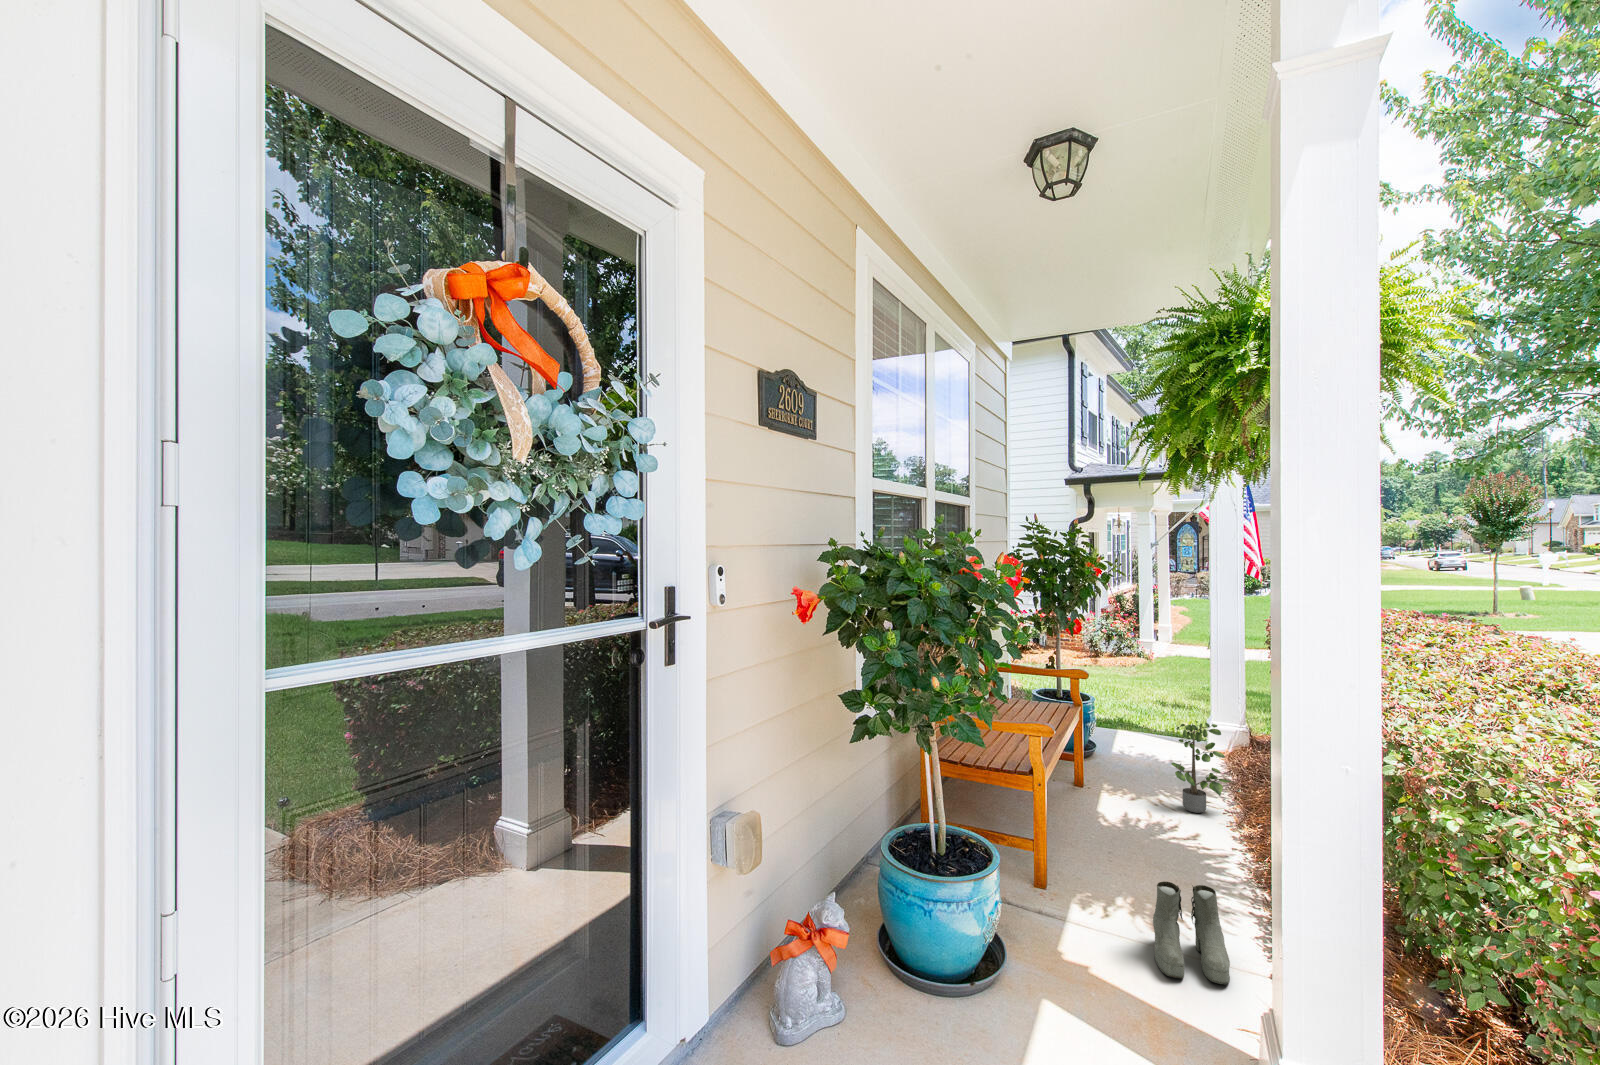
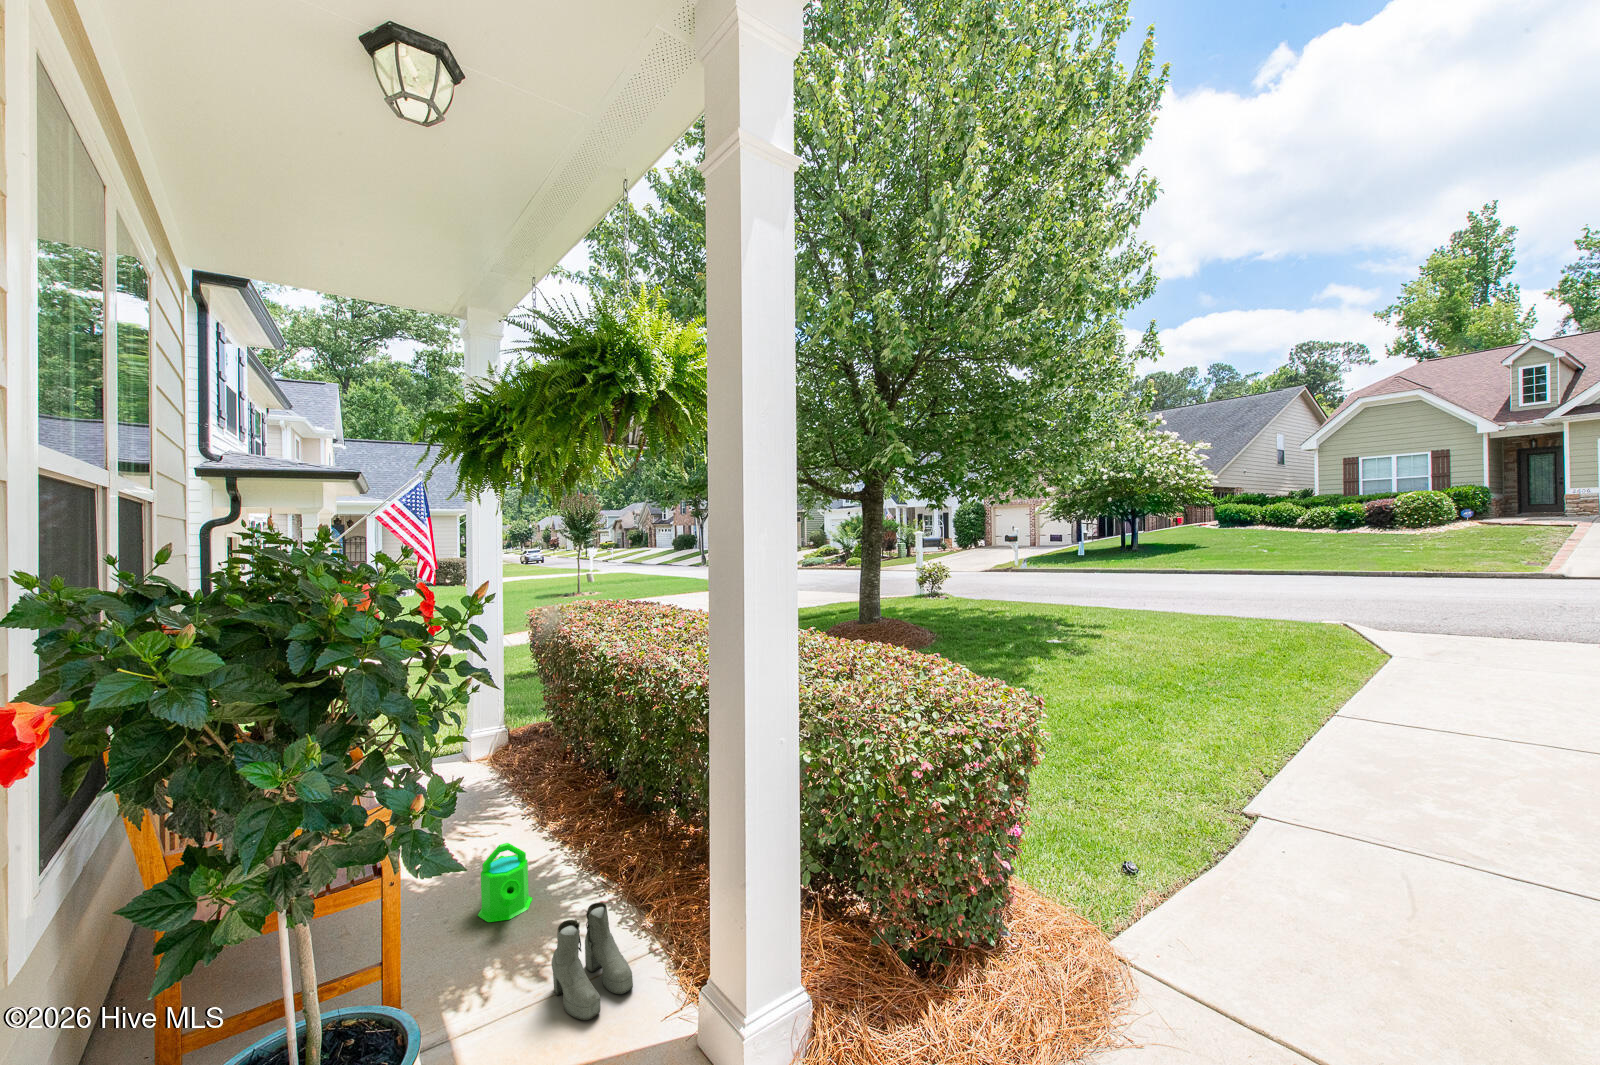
potted plant: present [1171,721,1231,813] -> none [471,734,529,832]
watering can: none [1134,806,1188,879] -> present [478,843,533,922]

